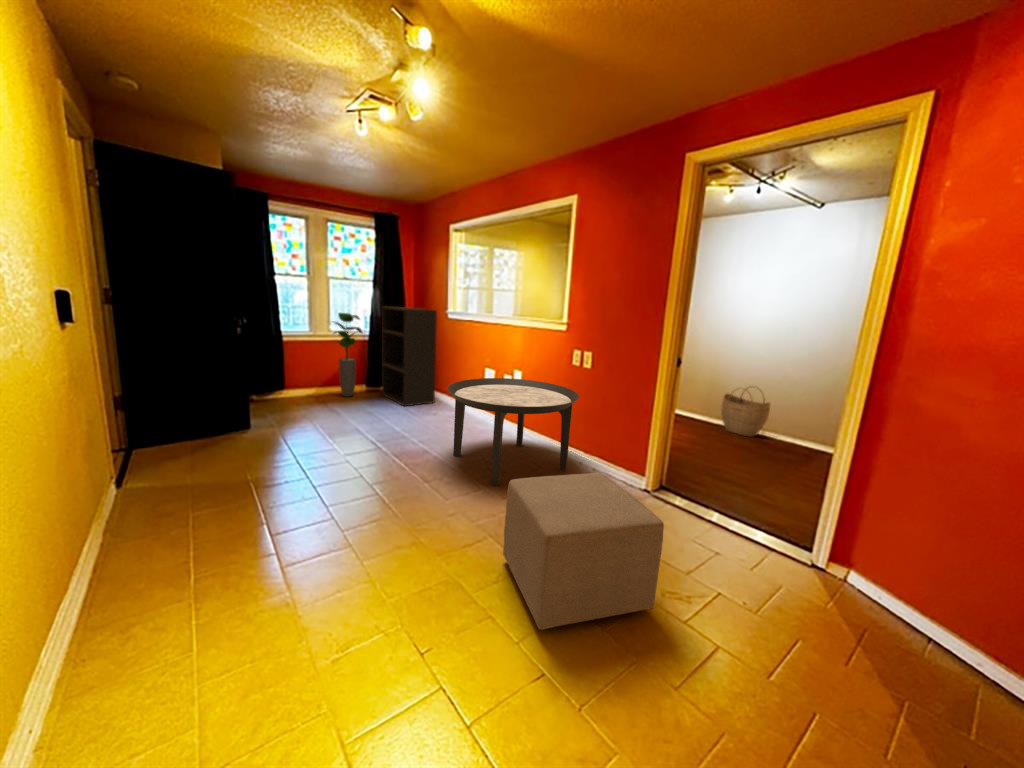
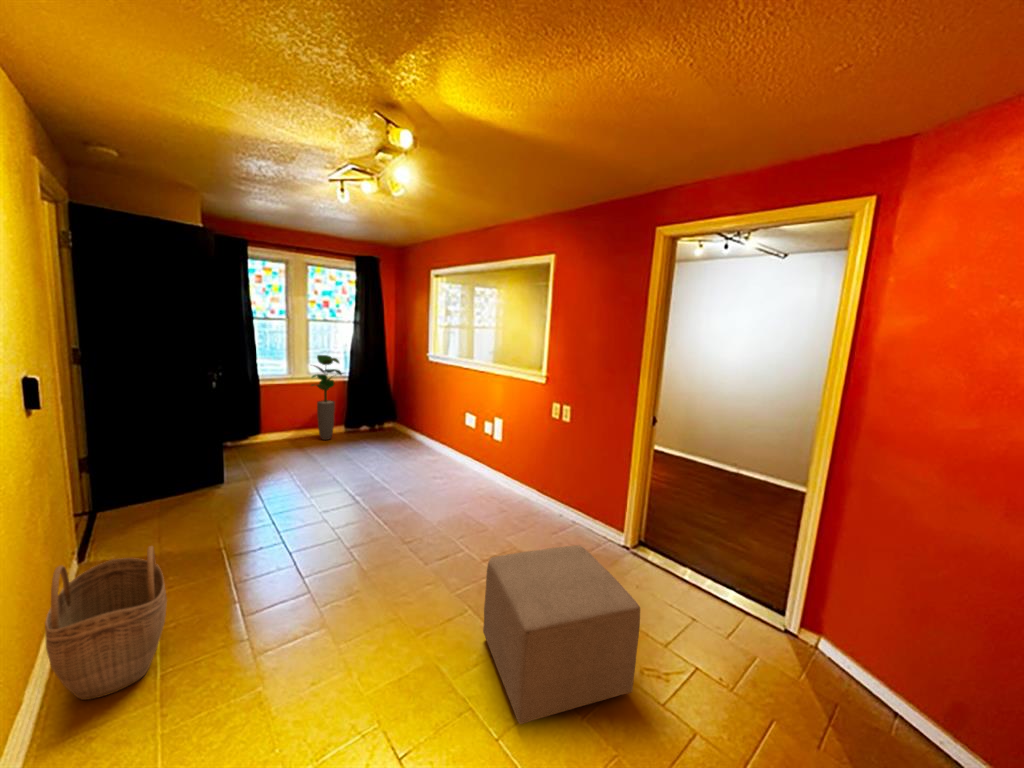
bookshelf: present [382,306,437,406] -> none [361,348,417,450]
round table: present [447,378,579,486] -> none [427,428,559,546]
woven basket: present [721,386,770,437] -> present [45,546,167,700]

